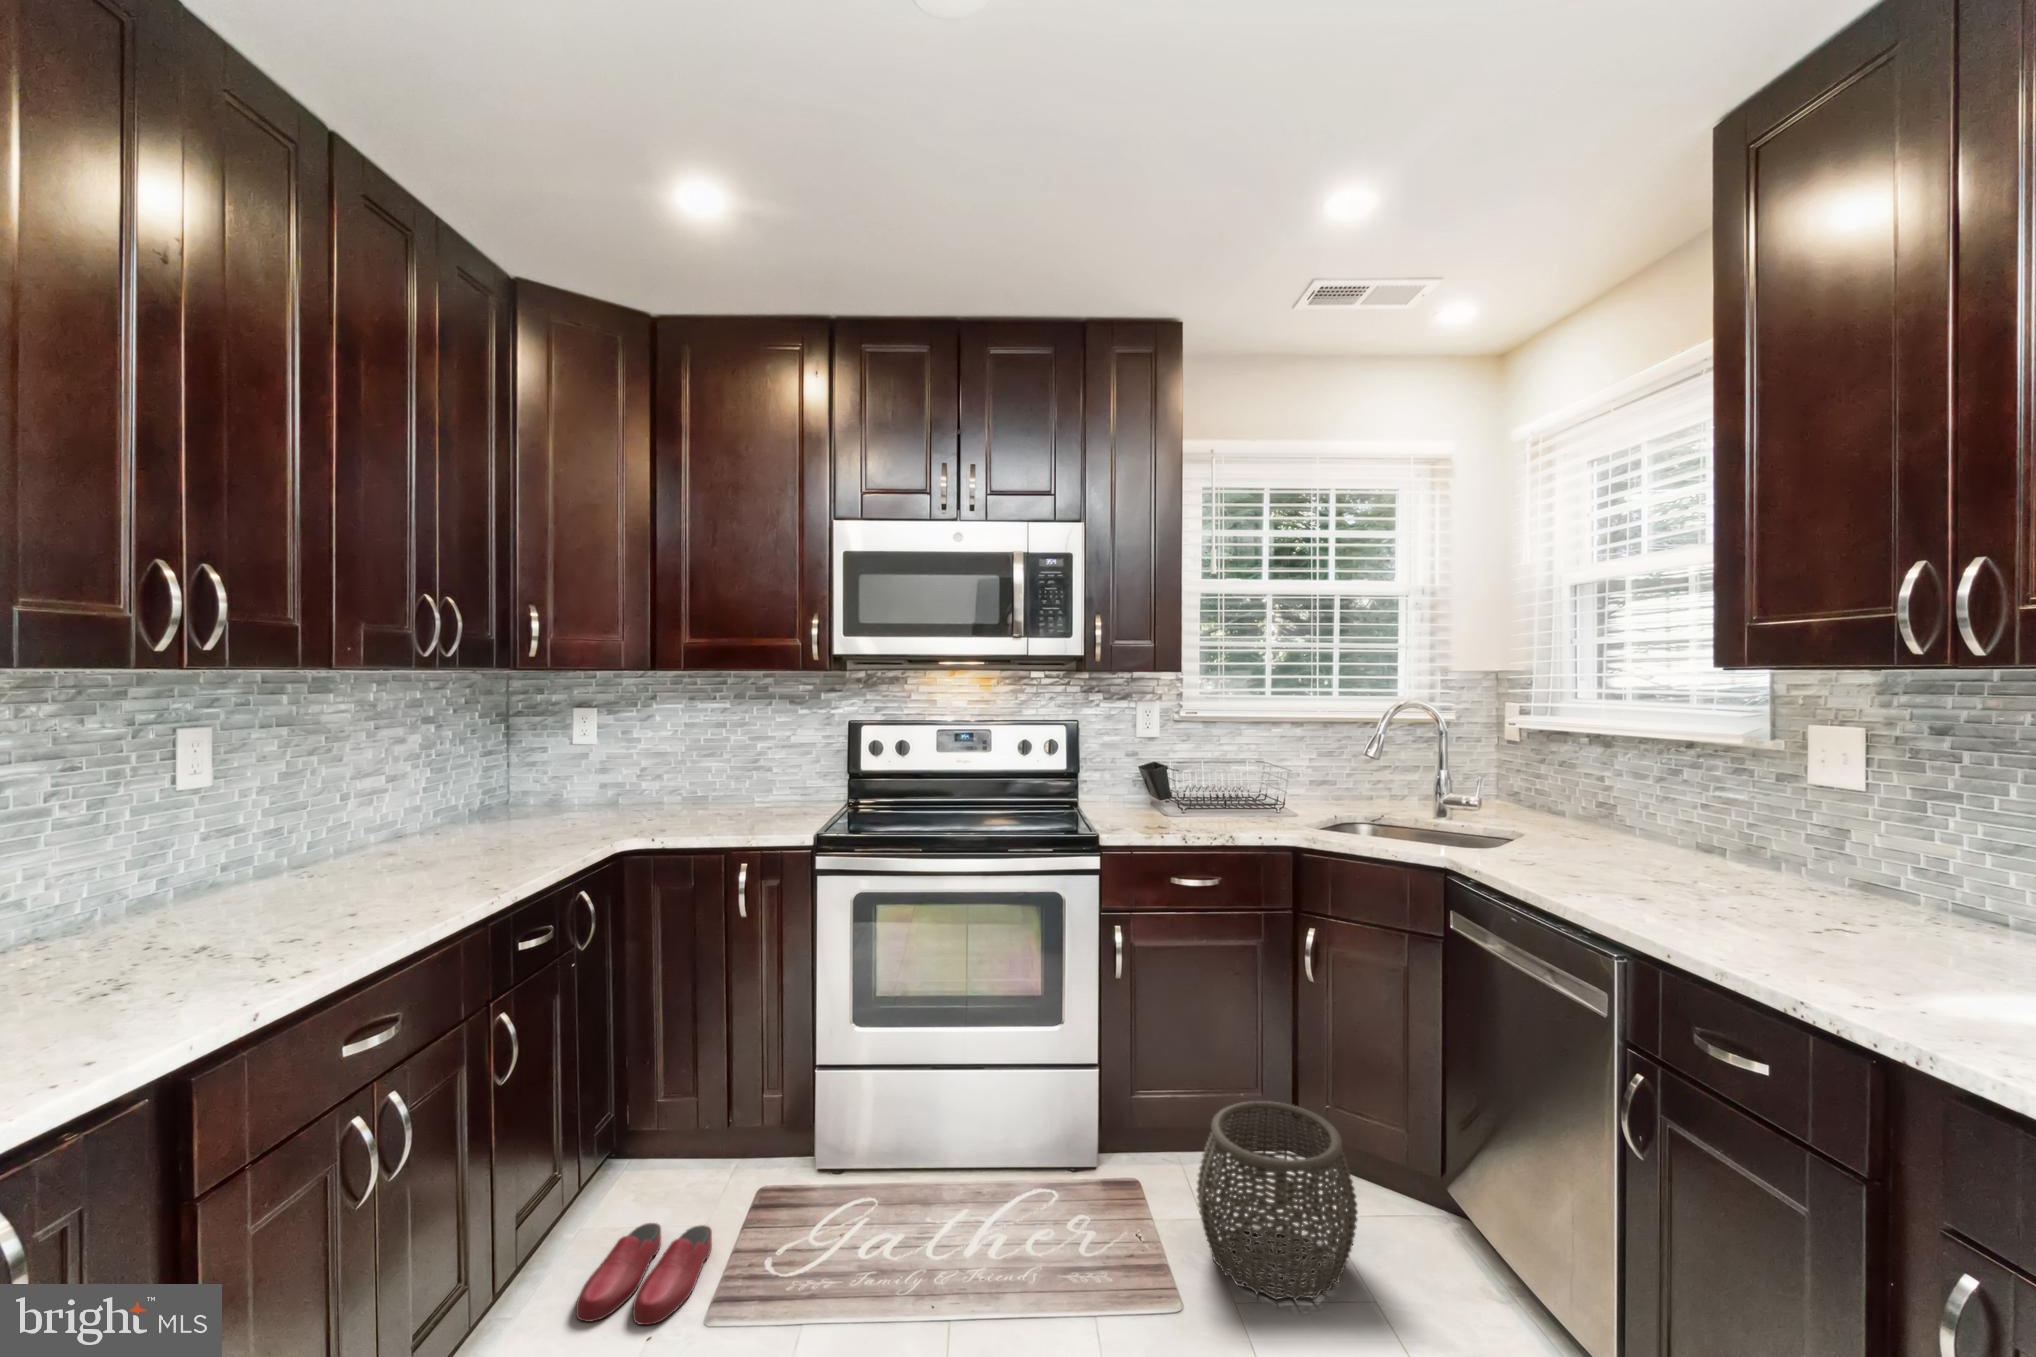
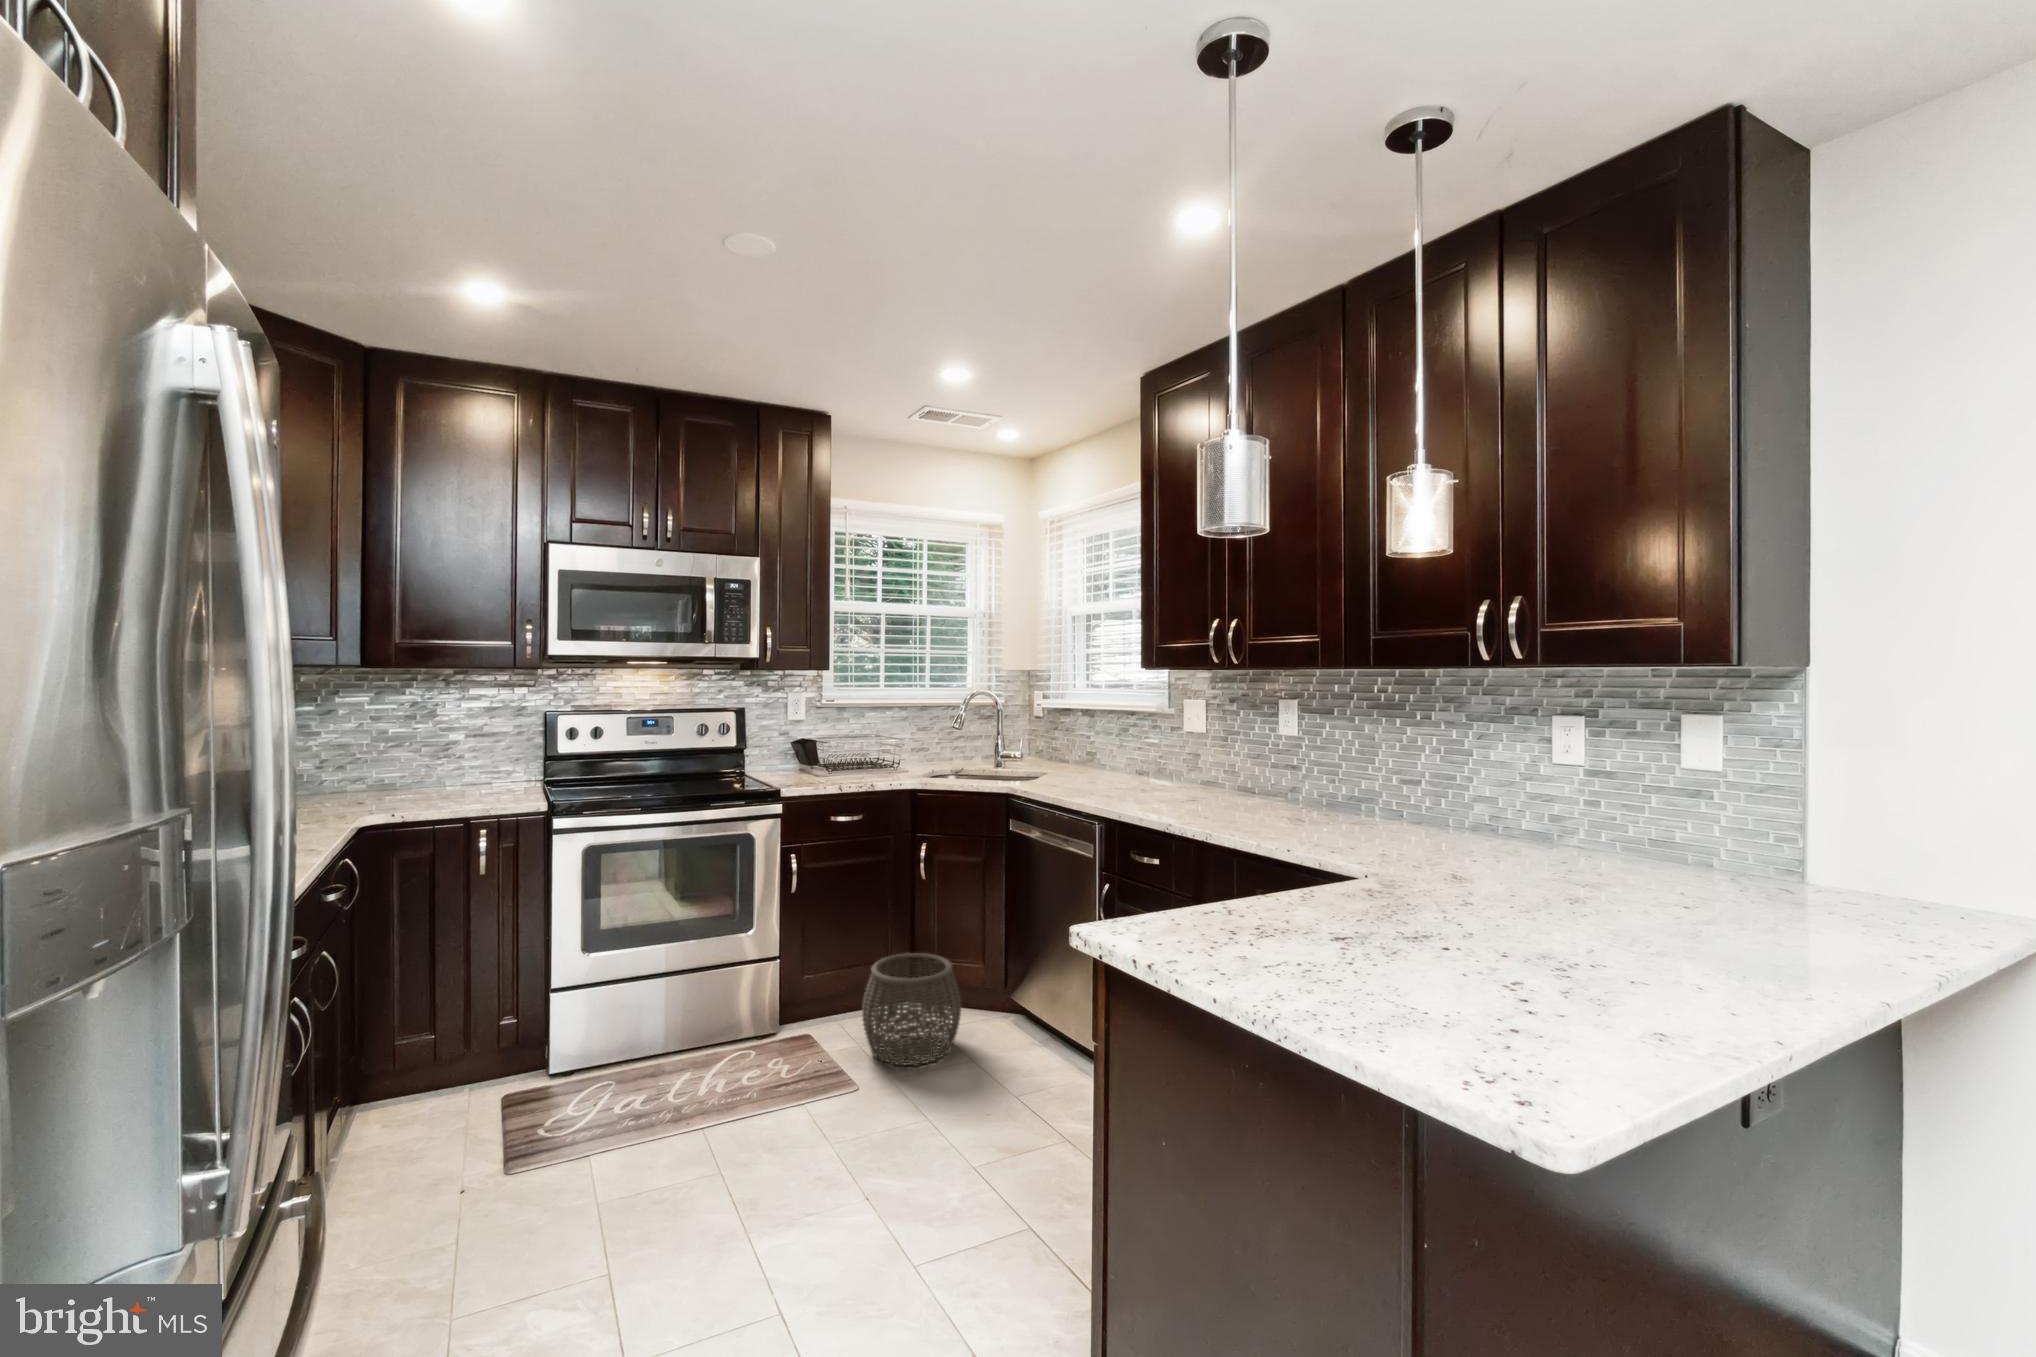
slippers: present [576,1223,712,1325] -> none [380,1120,485,1196]

